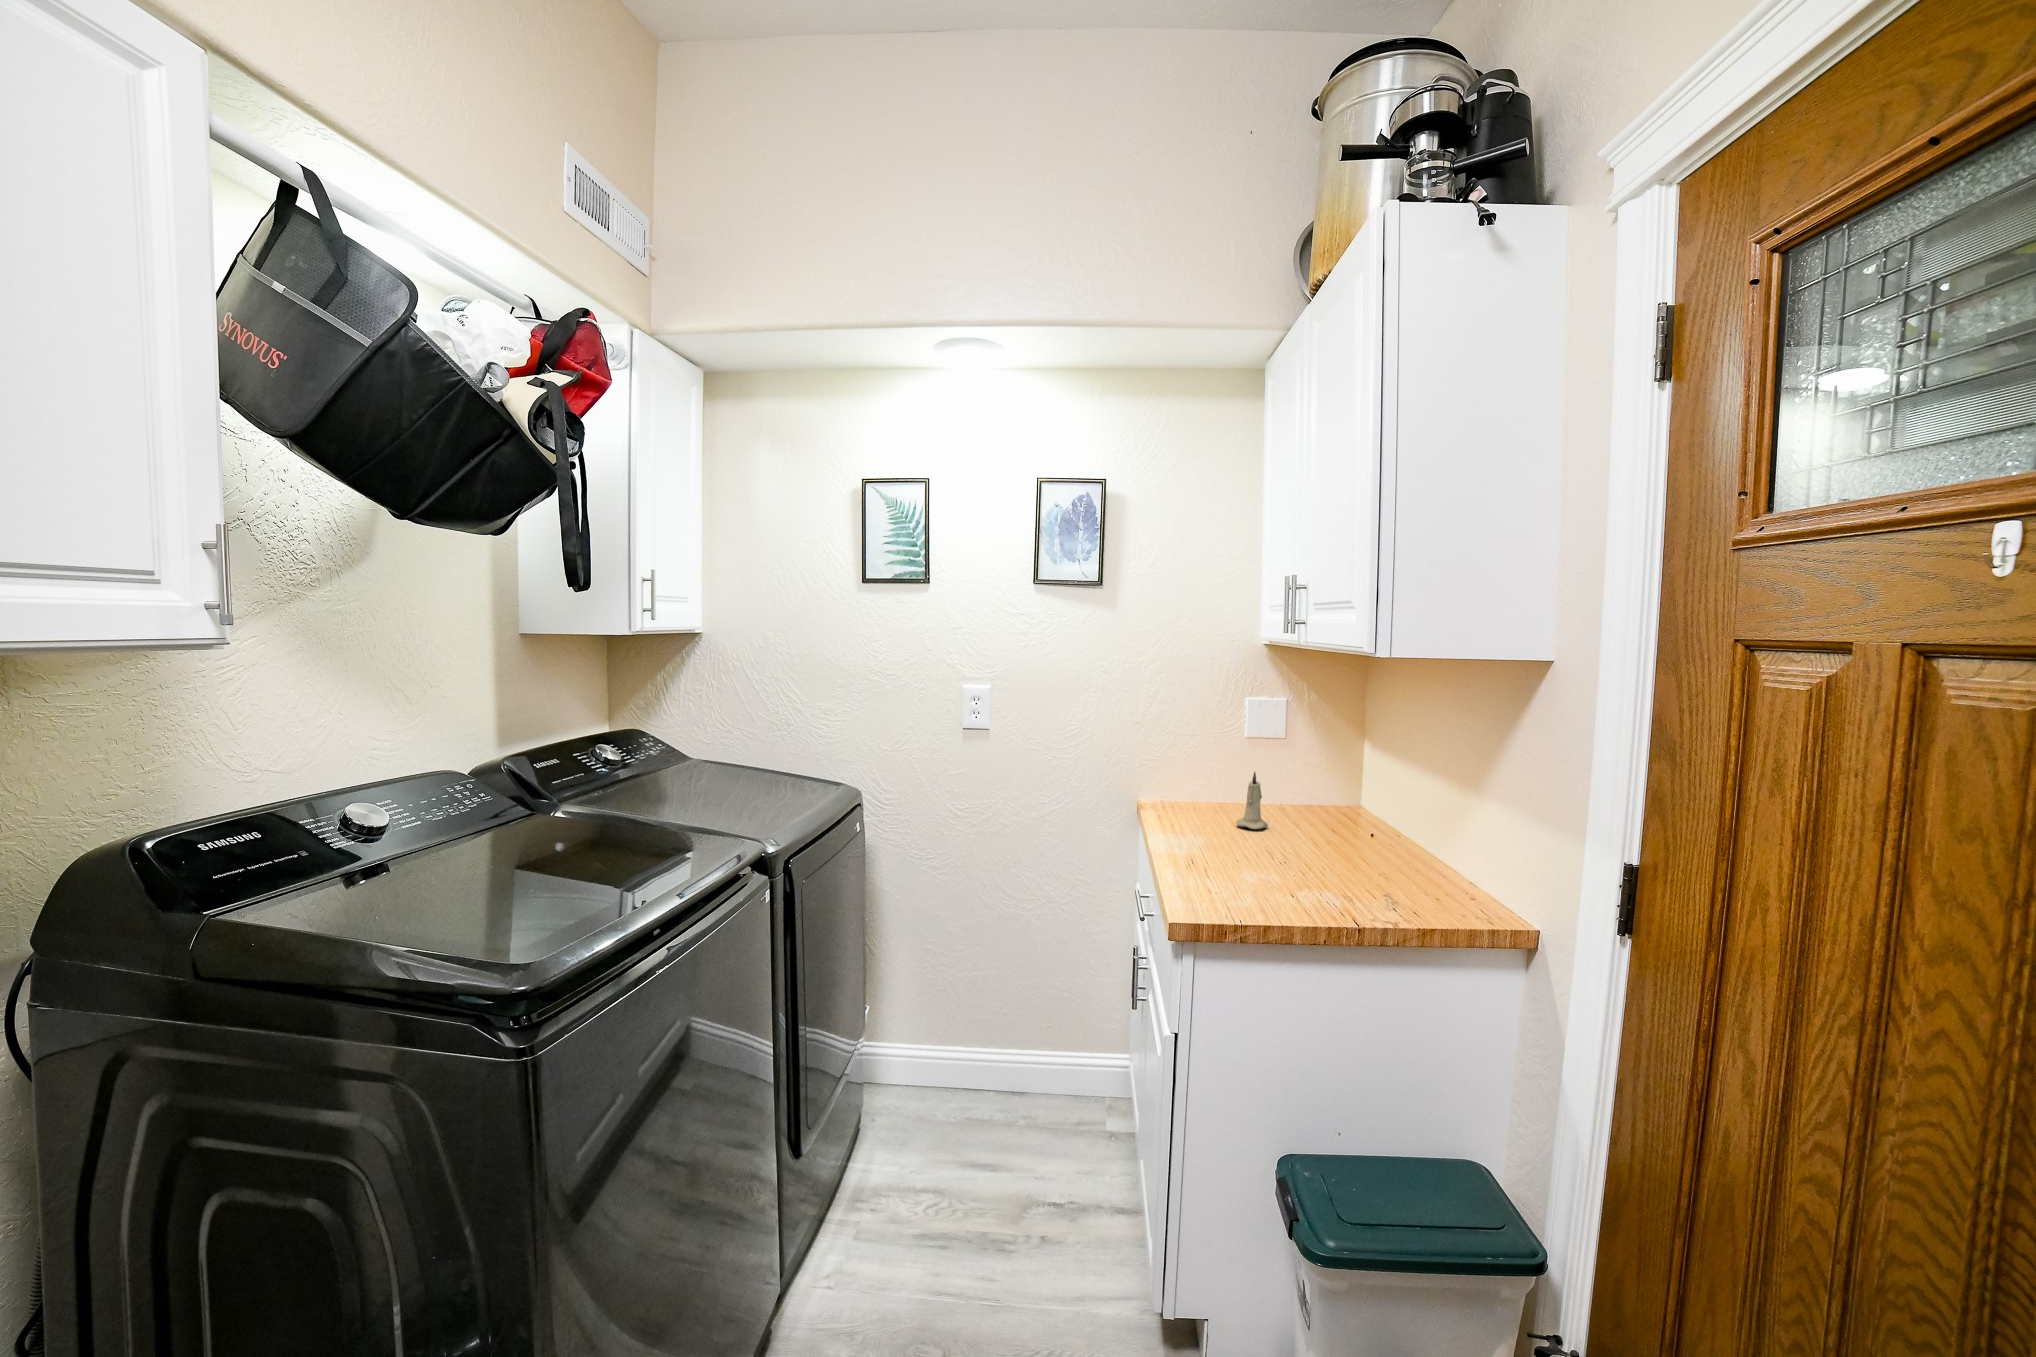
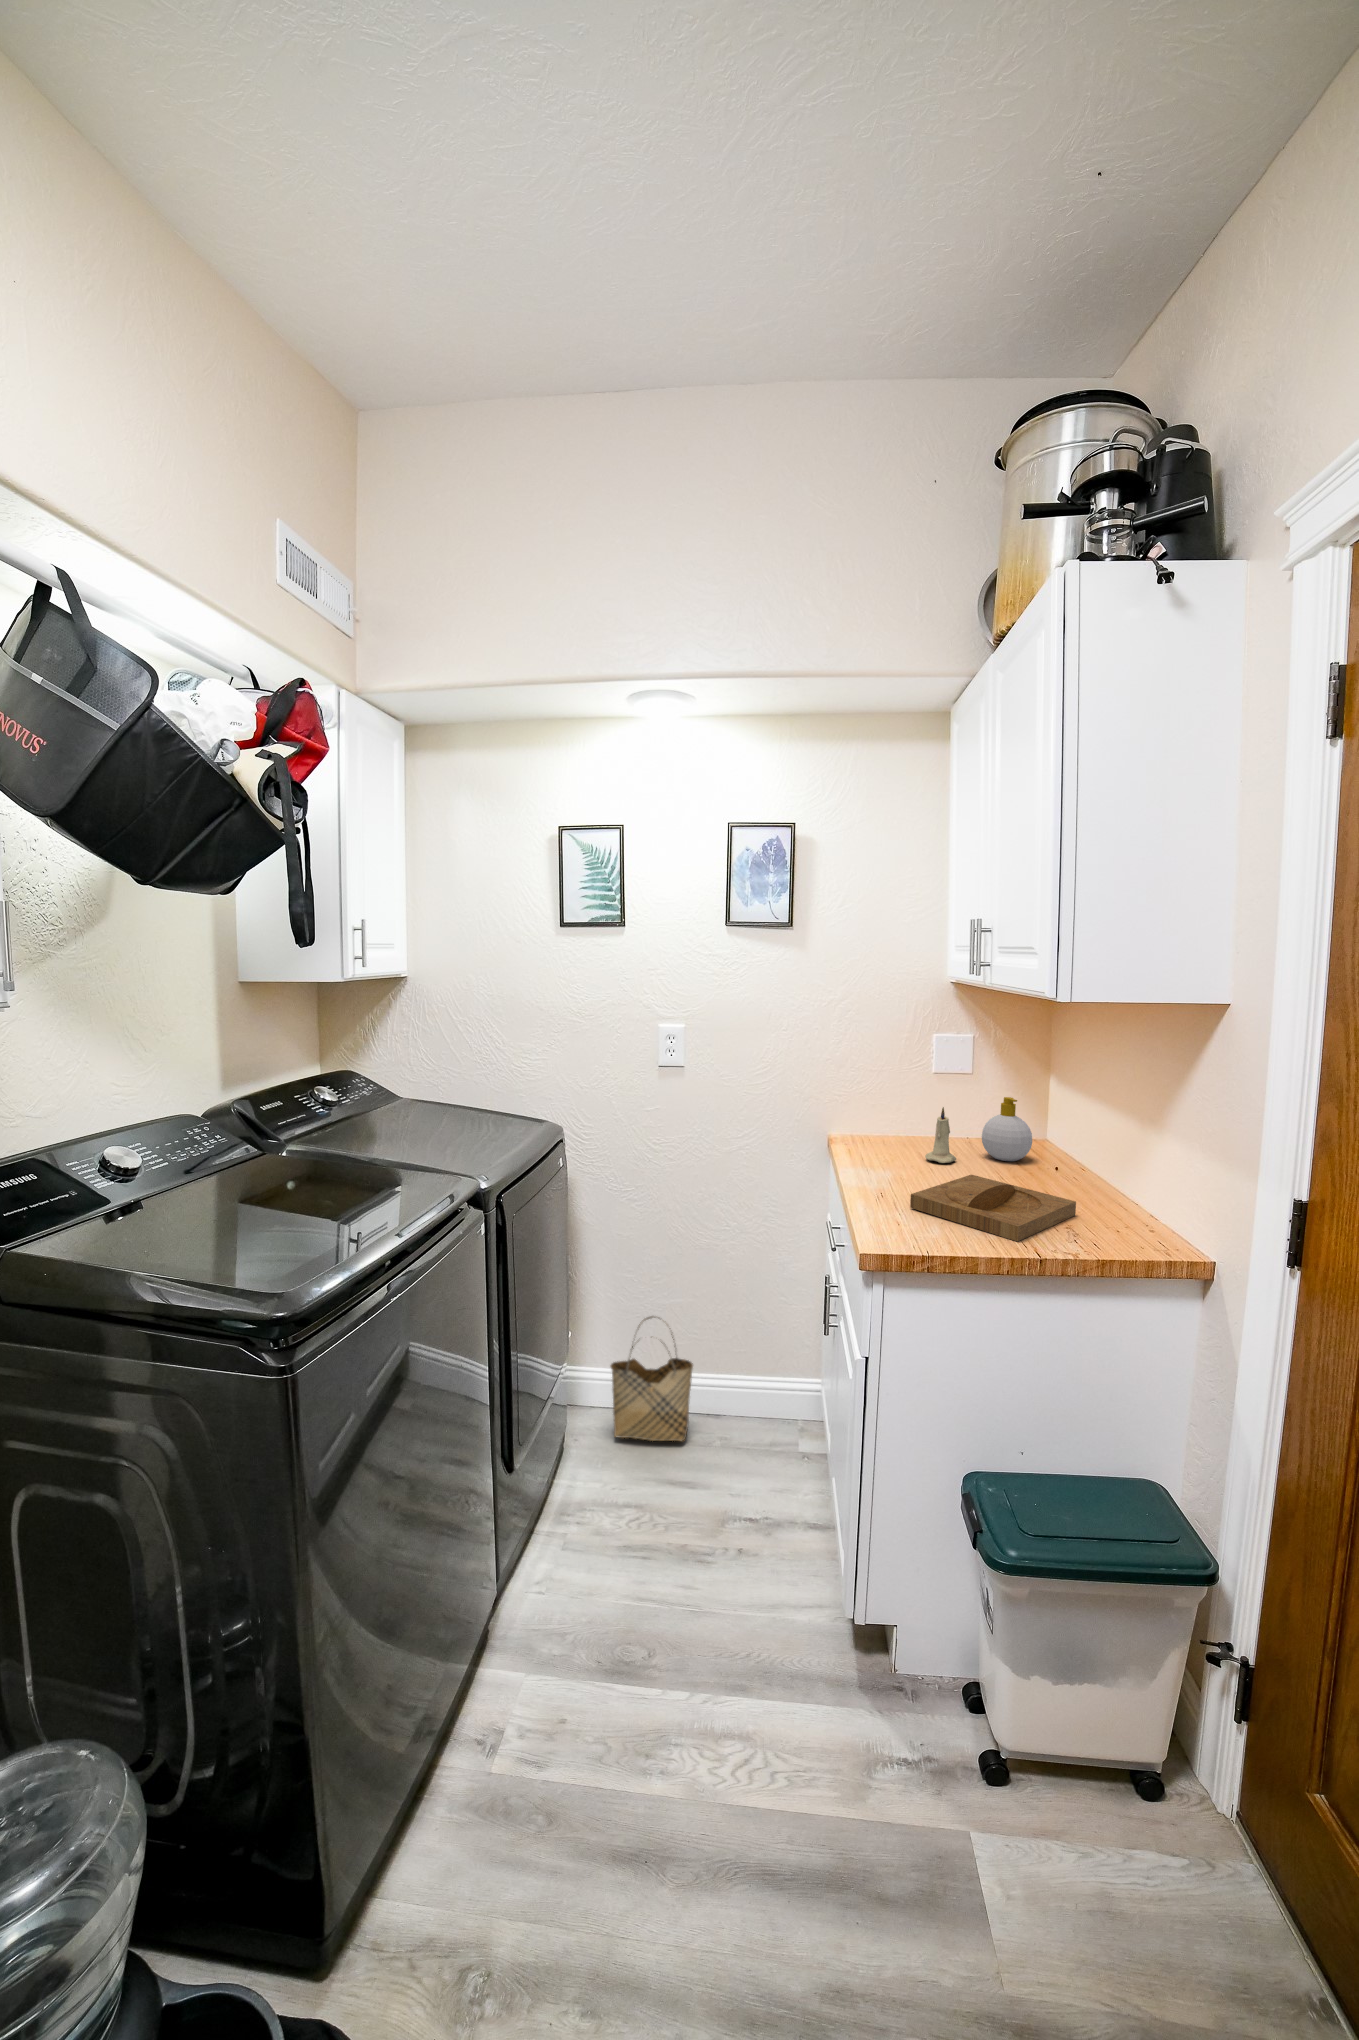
soap bottle: none [1294,762,1345,828] -> present [982,1097,1032,1161]
tray: none [1222,840,1393,909] -> present [910,1175,1076,1241]
woven basket: none [907,990,995,1122] -> present [611,1316,693,1441]

